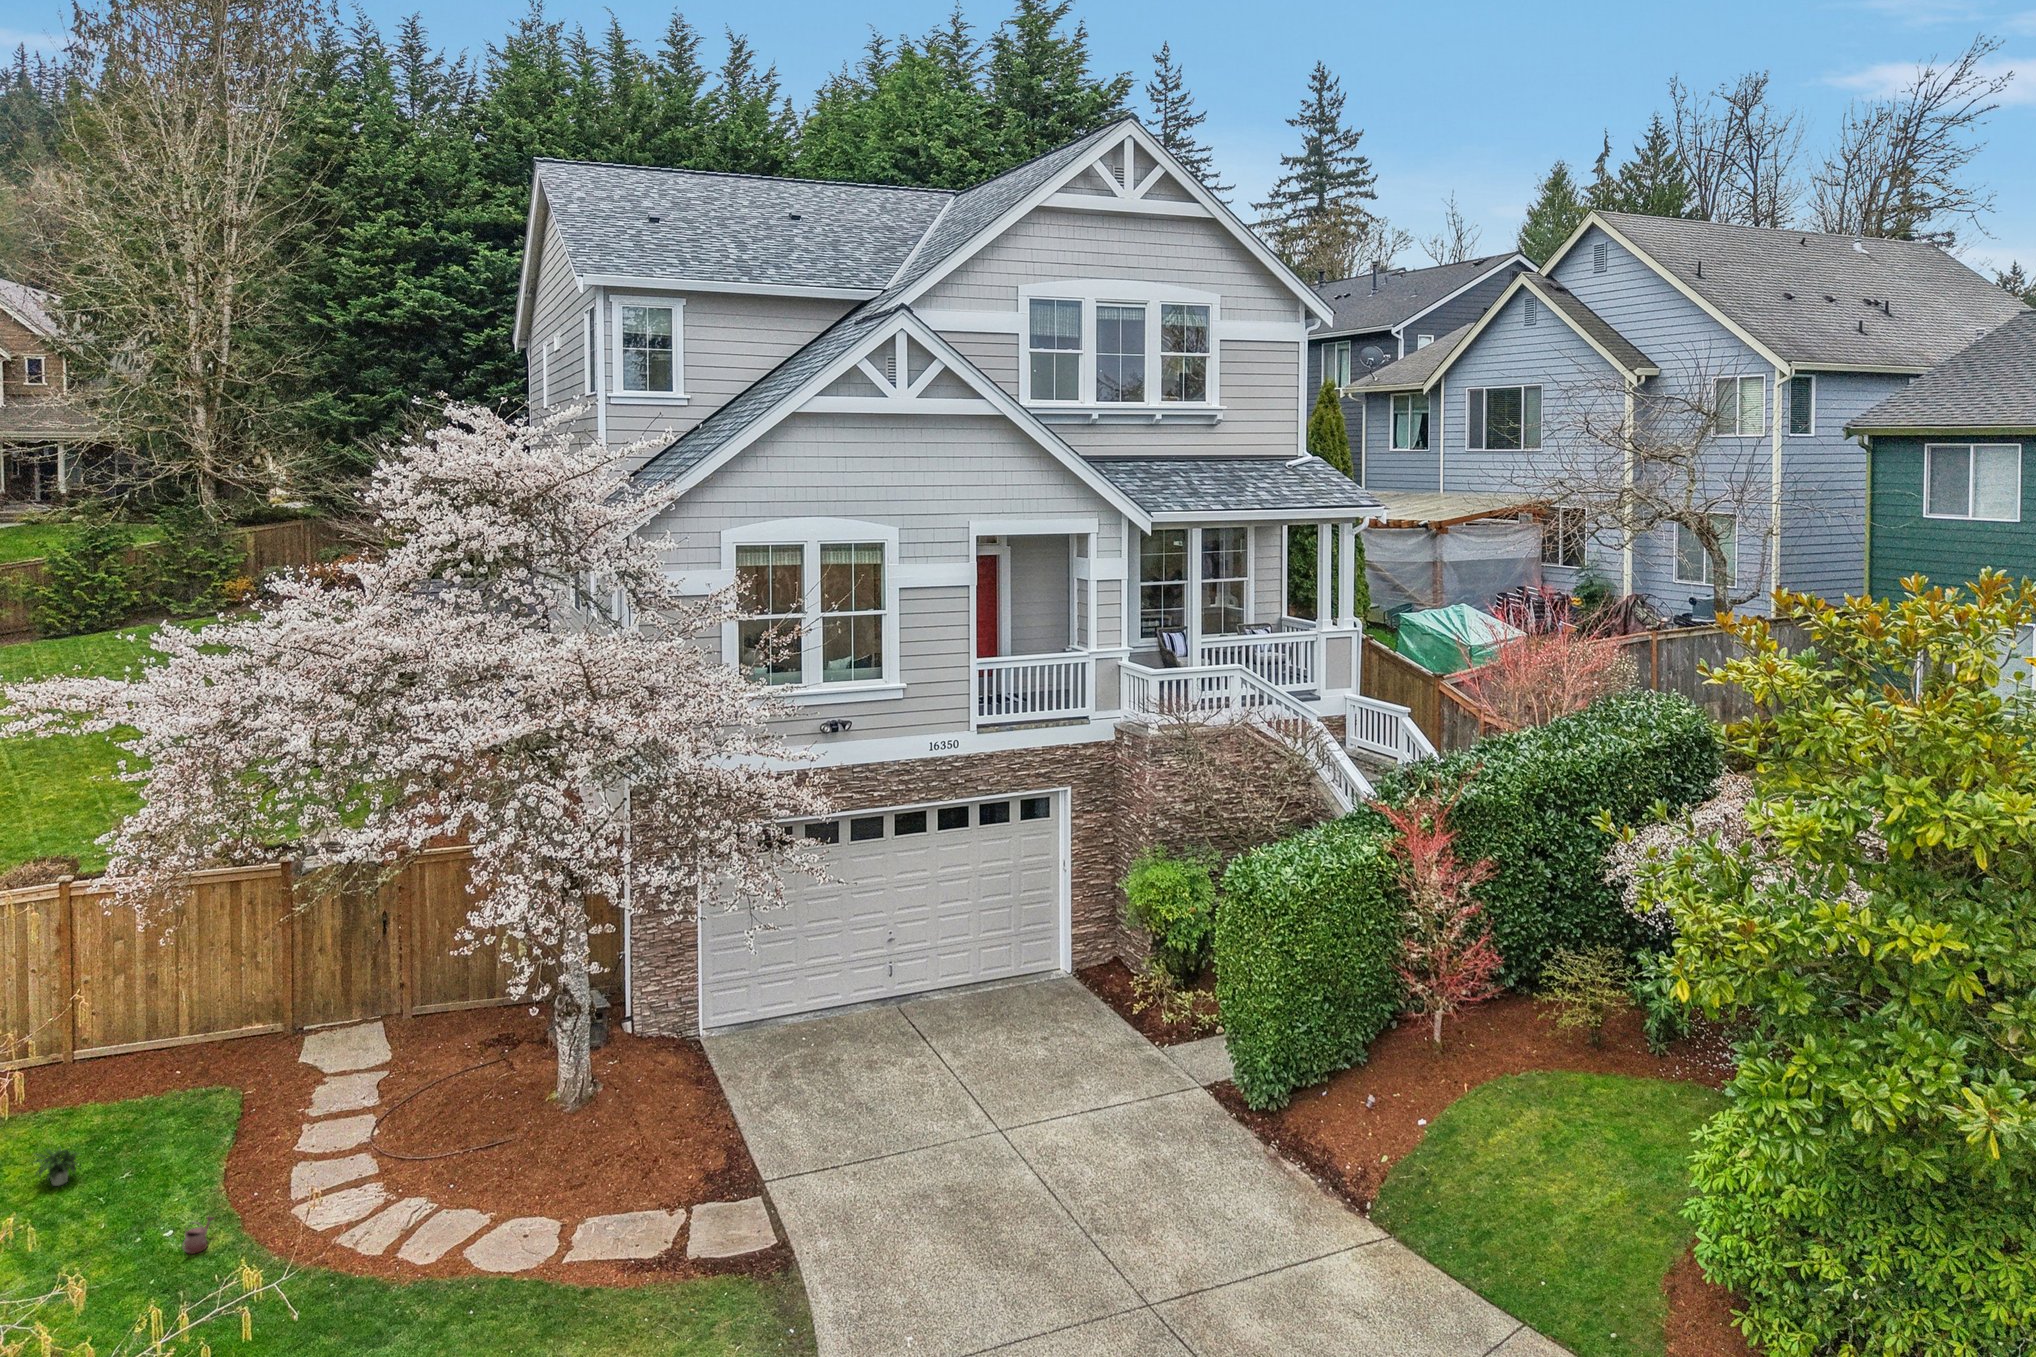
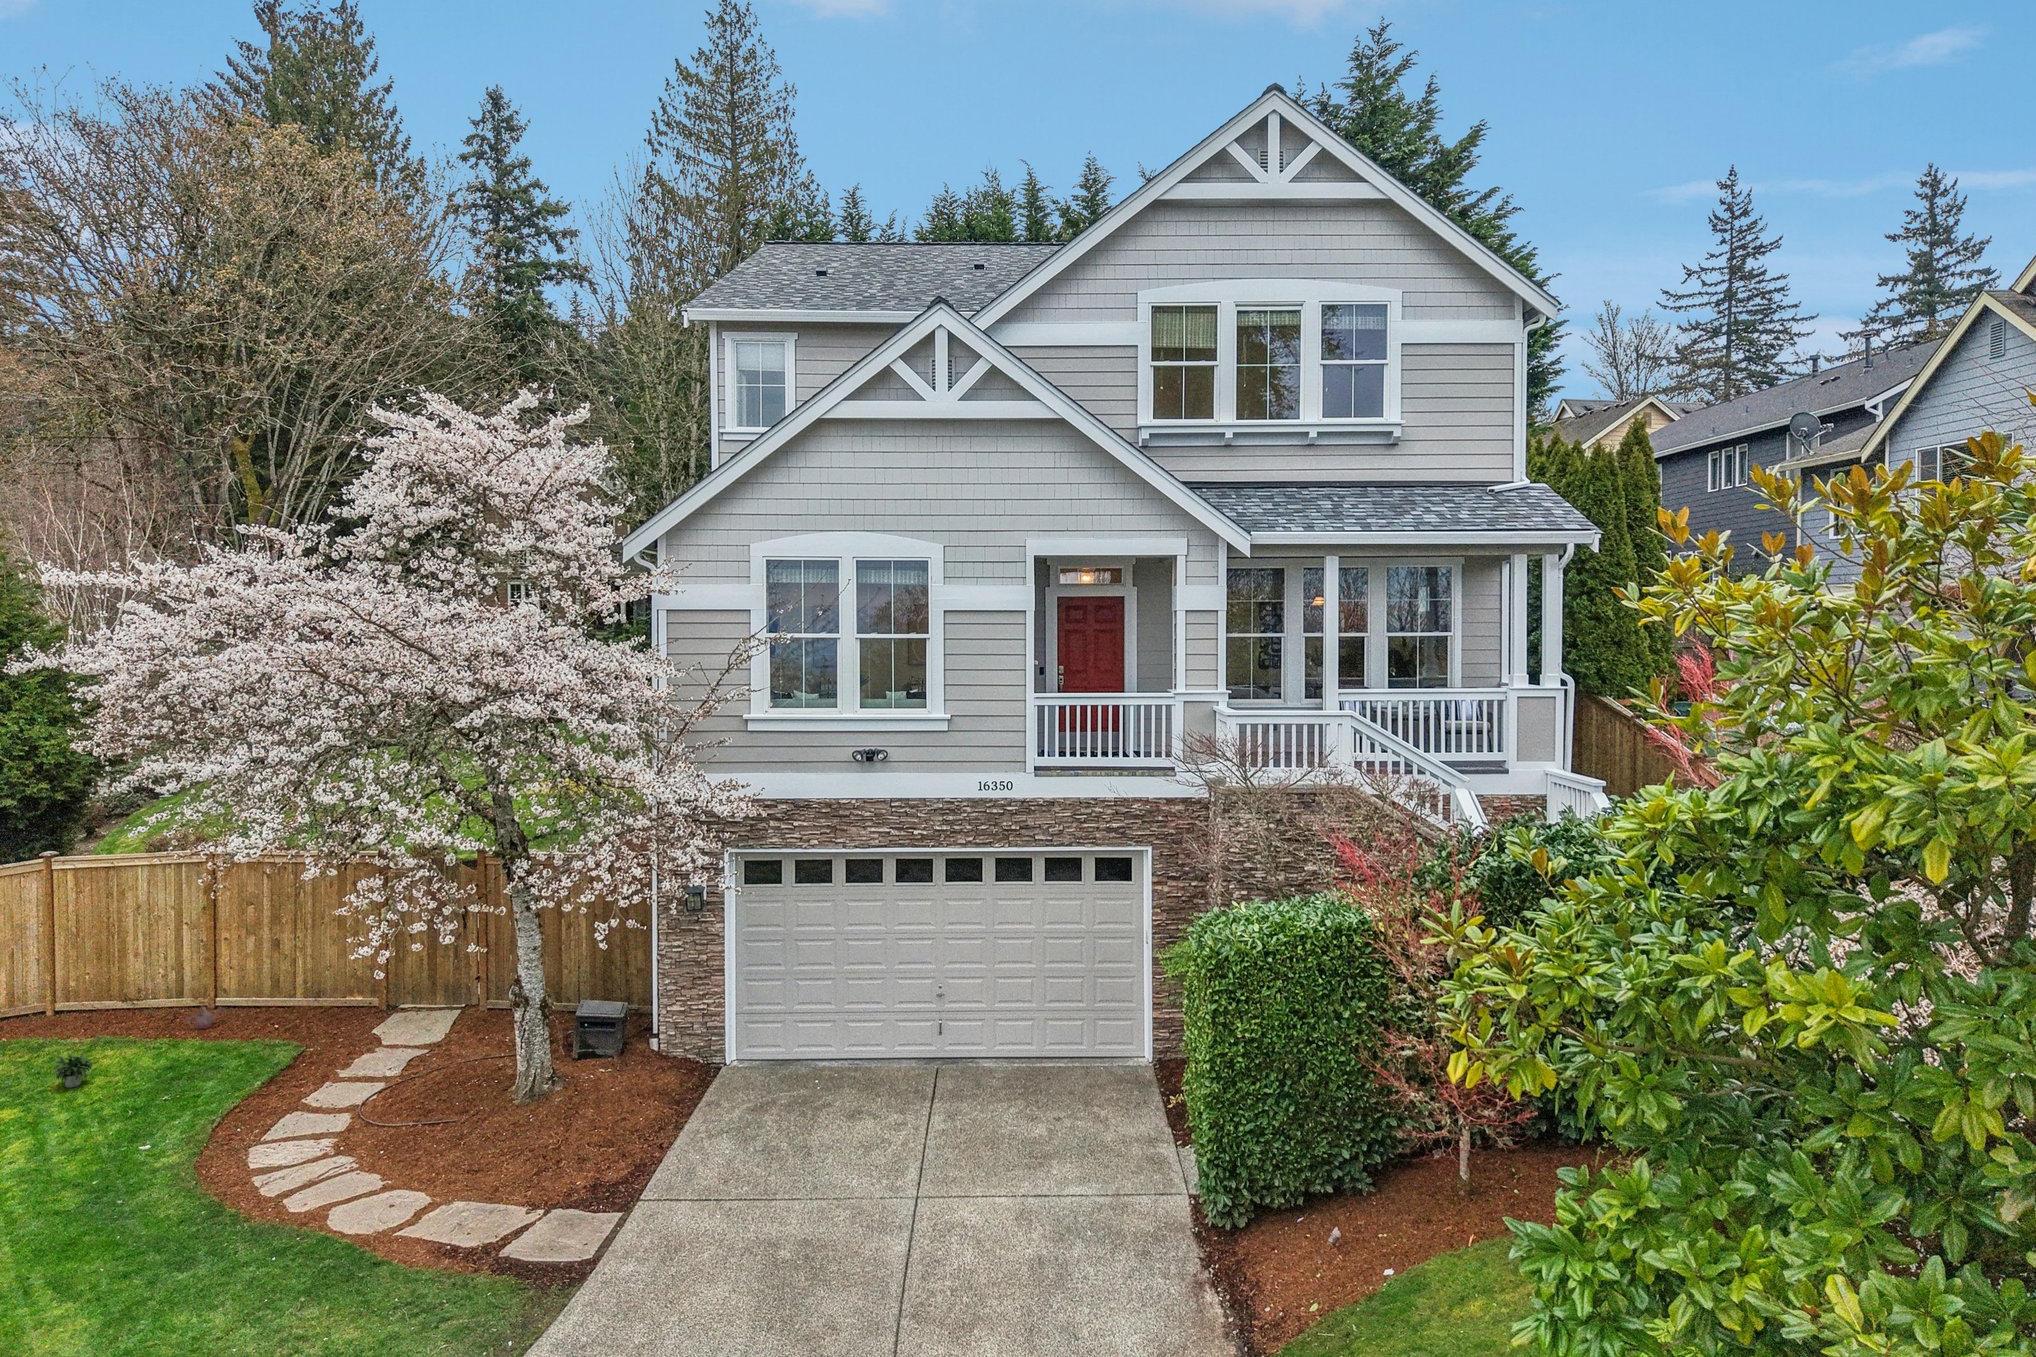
watering can: present [182,1216,214,1254] -> present [194,1008,223,1029]

